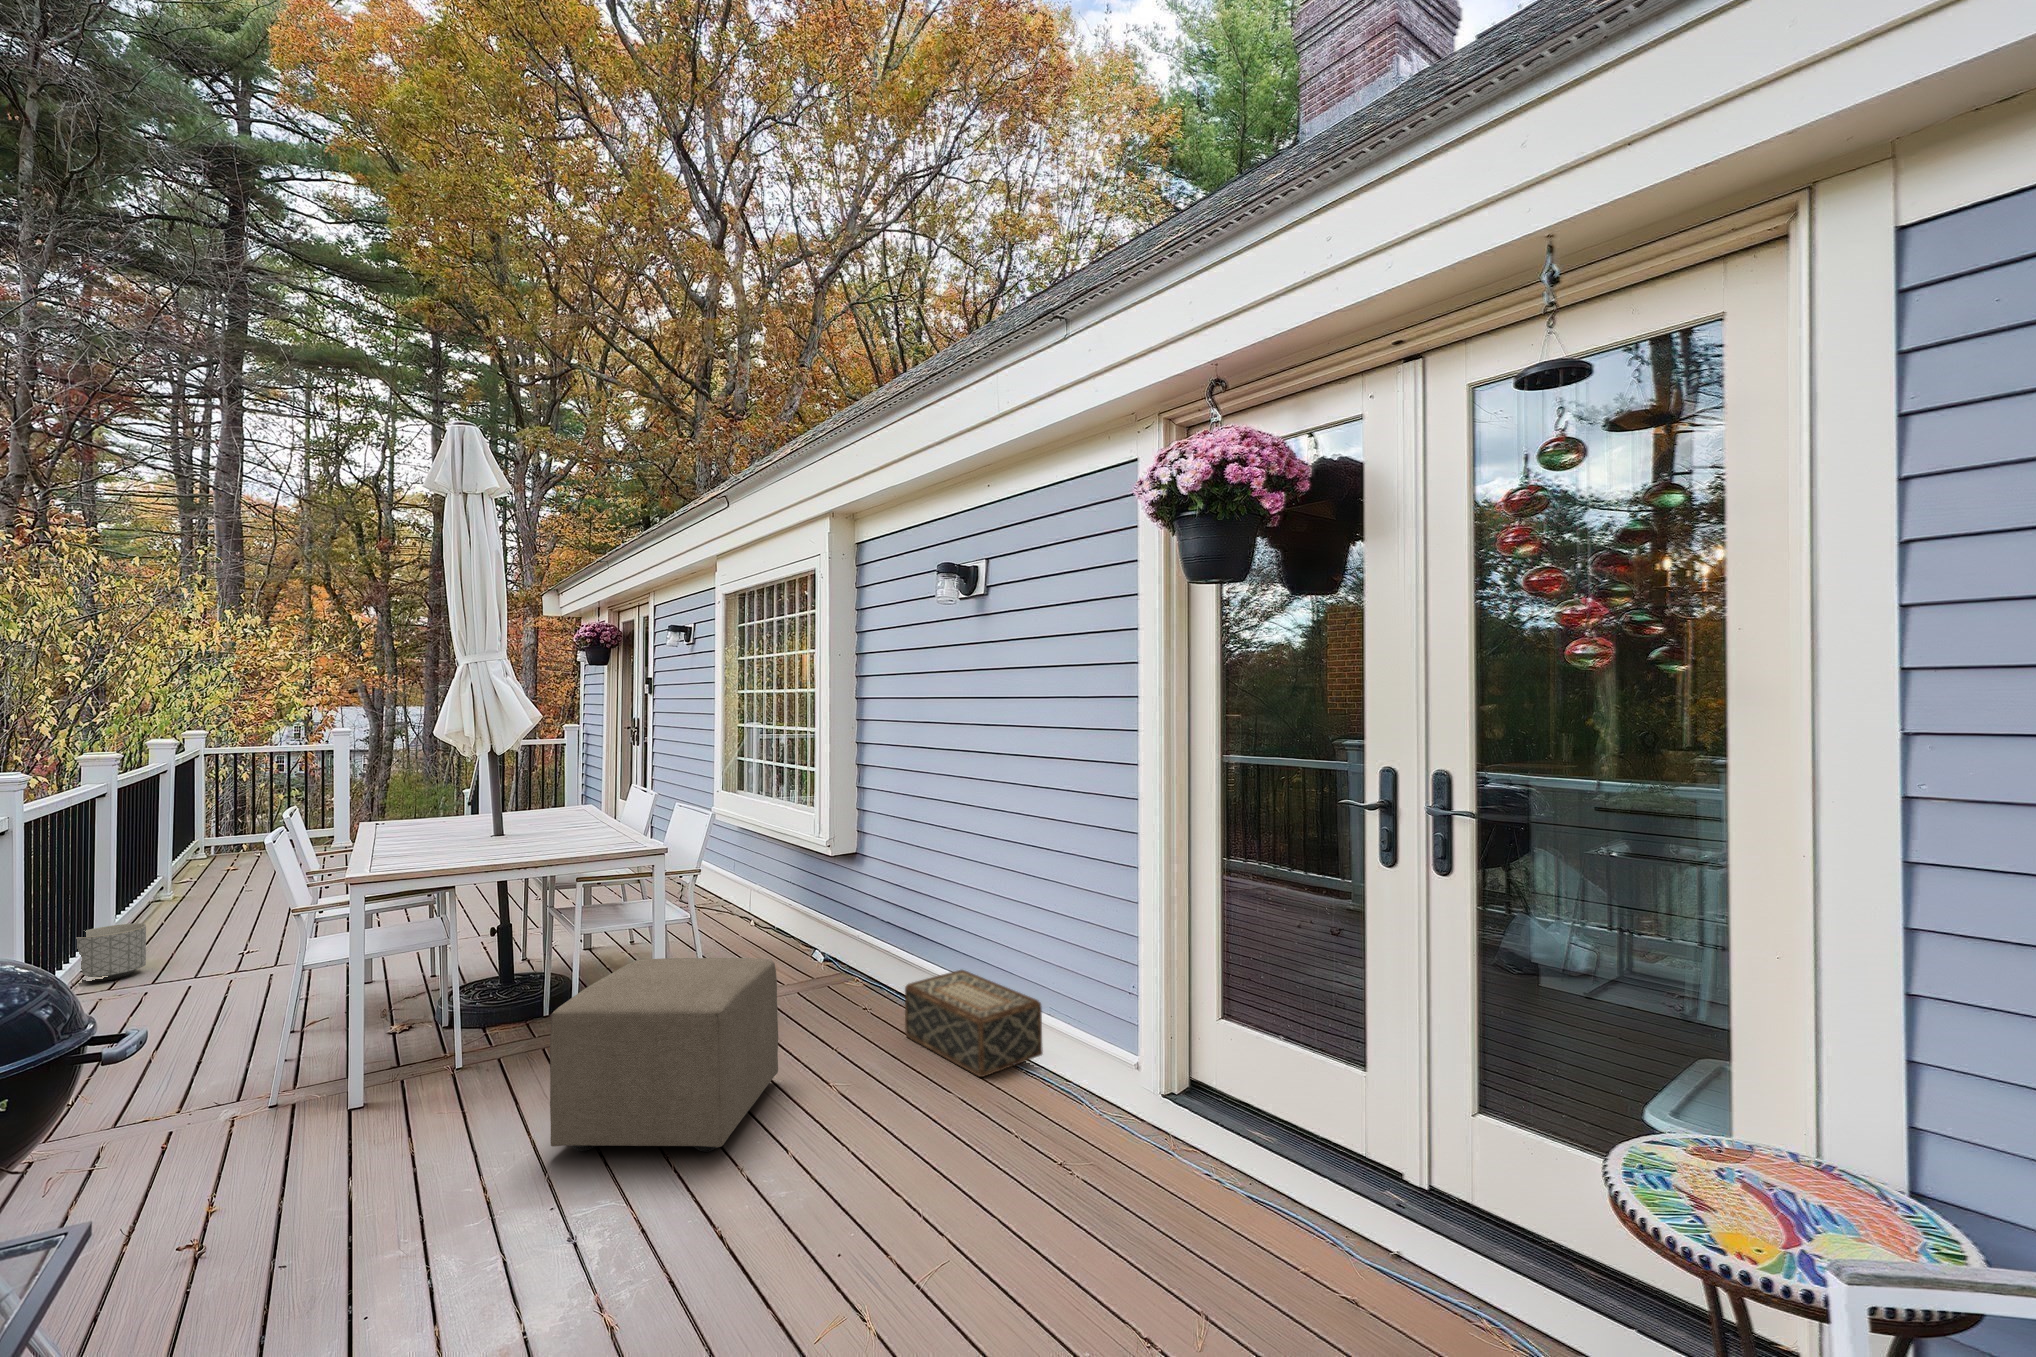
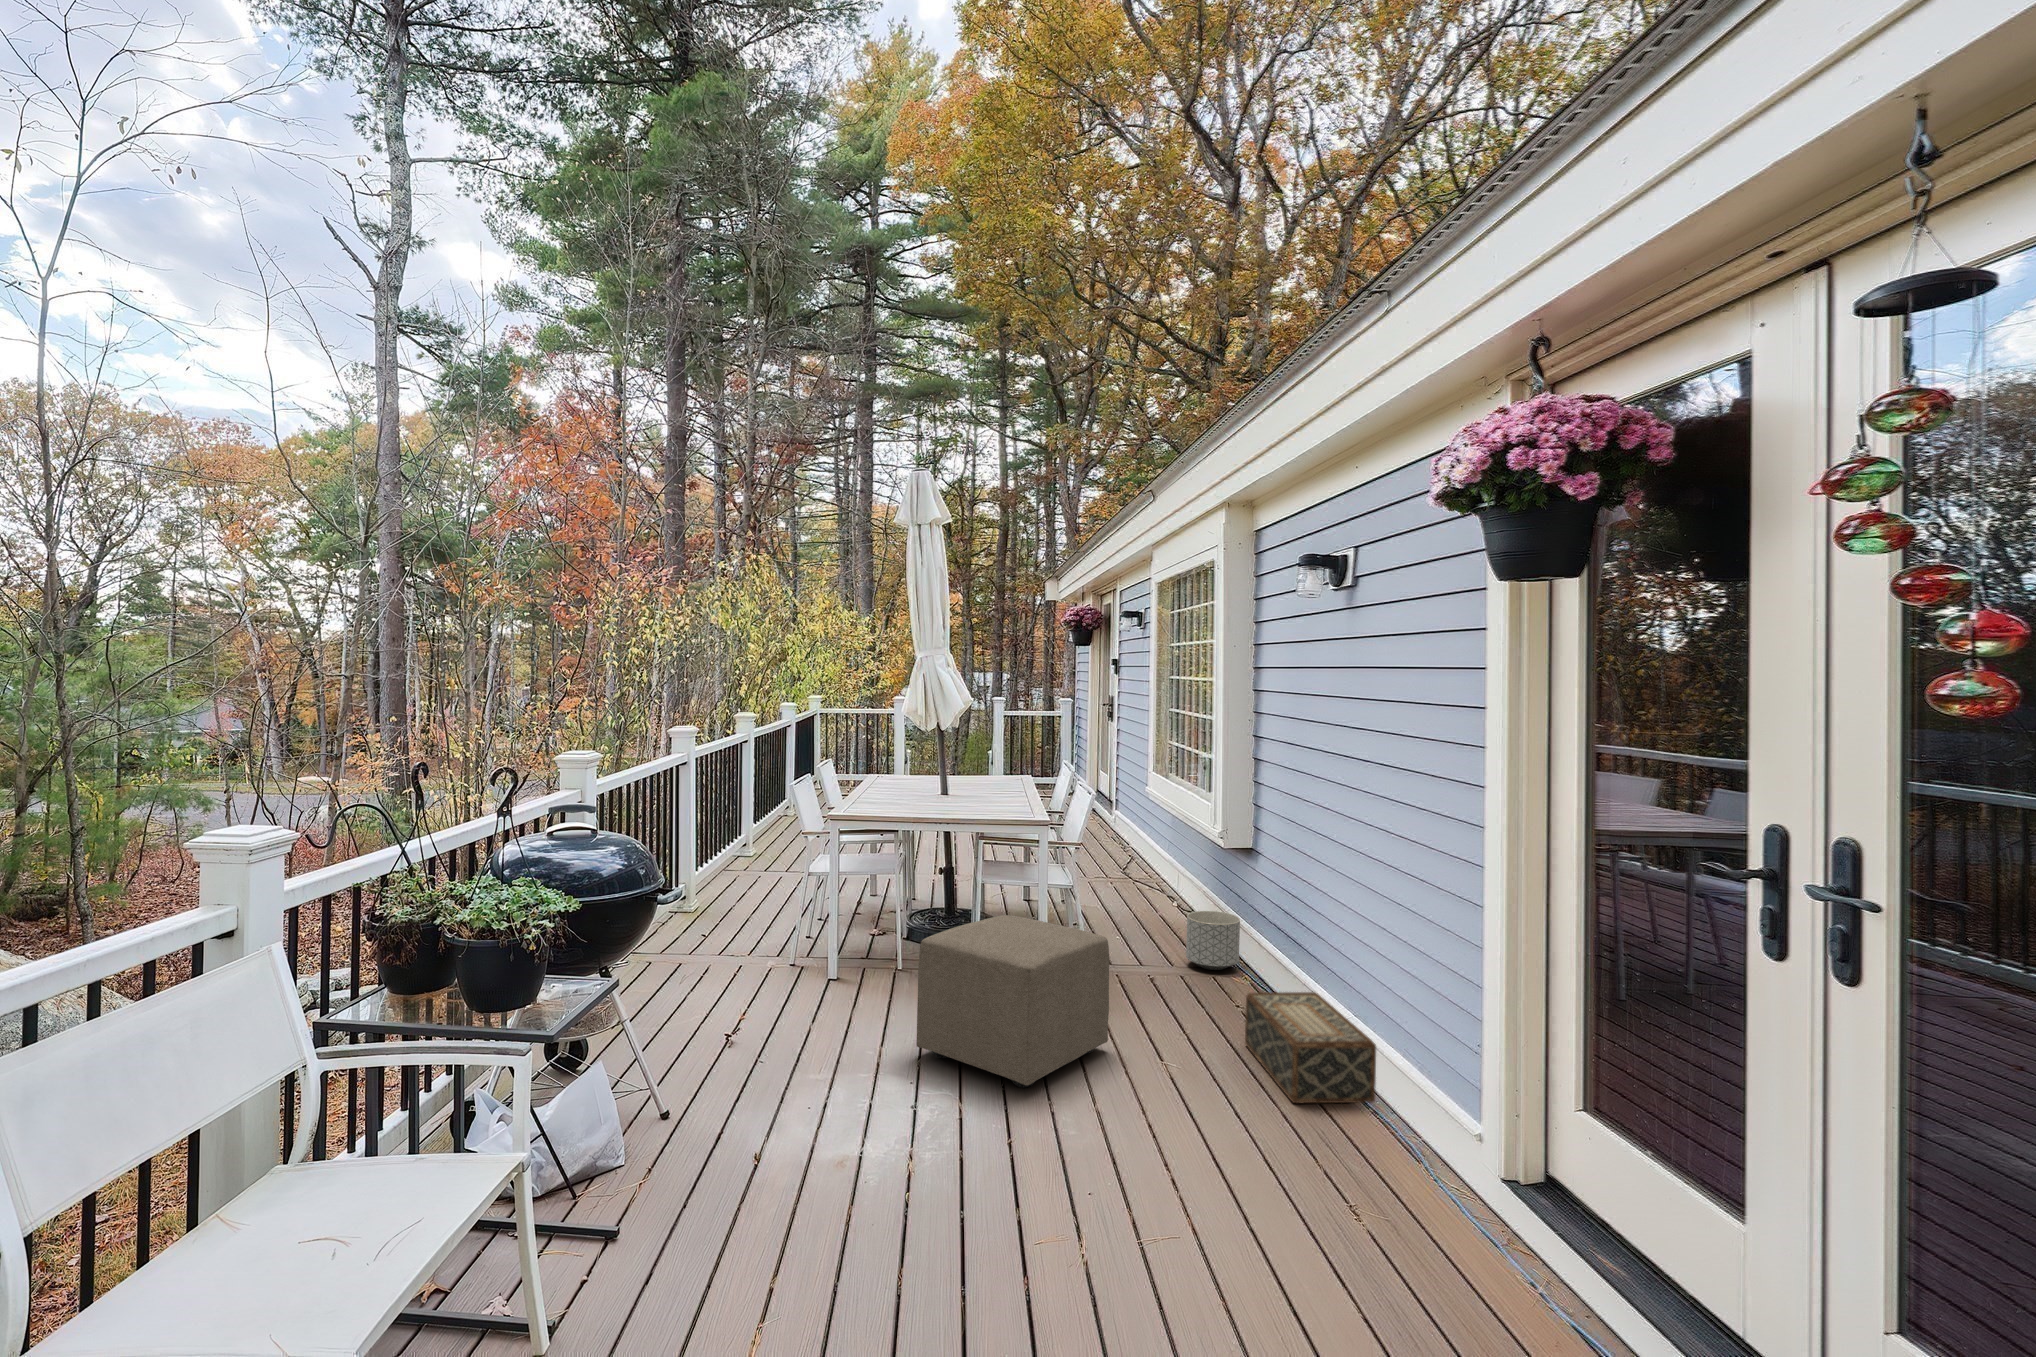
planter: present [76,923,146,981] -> present [1186,911,1240,970]

